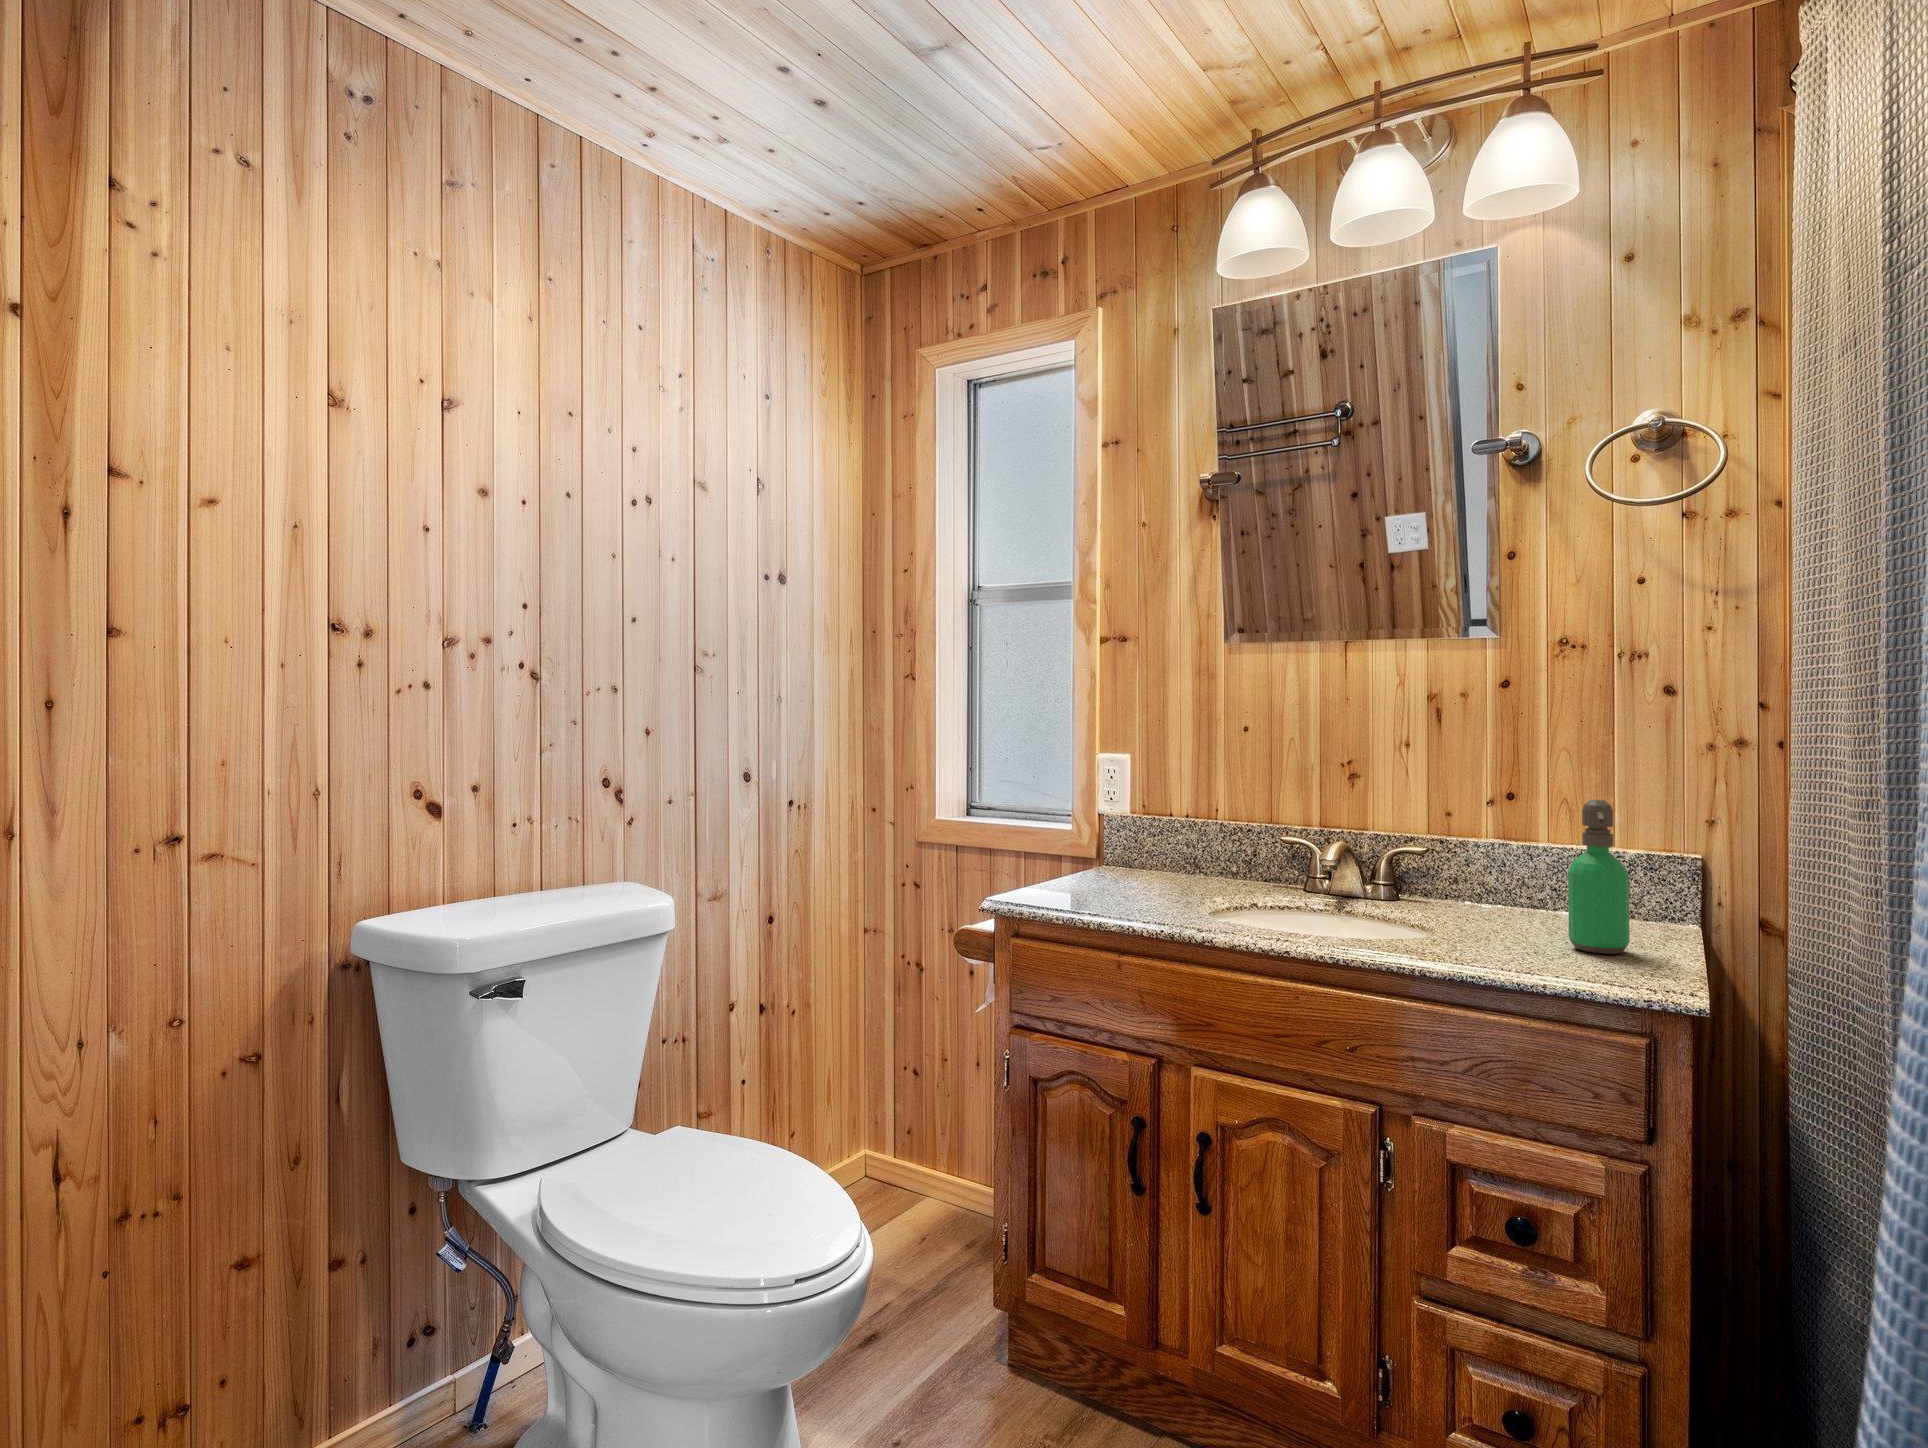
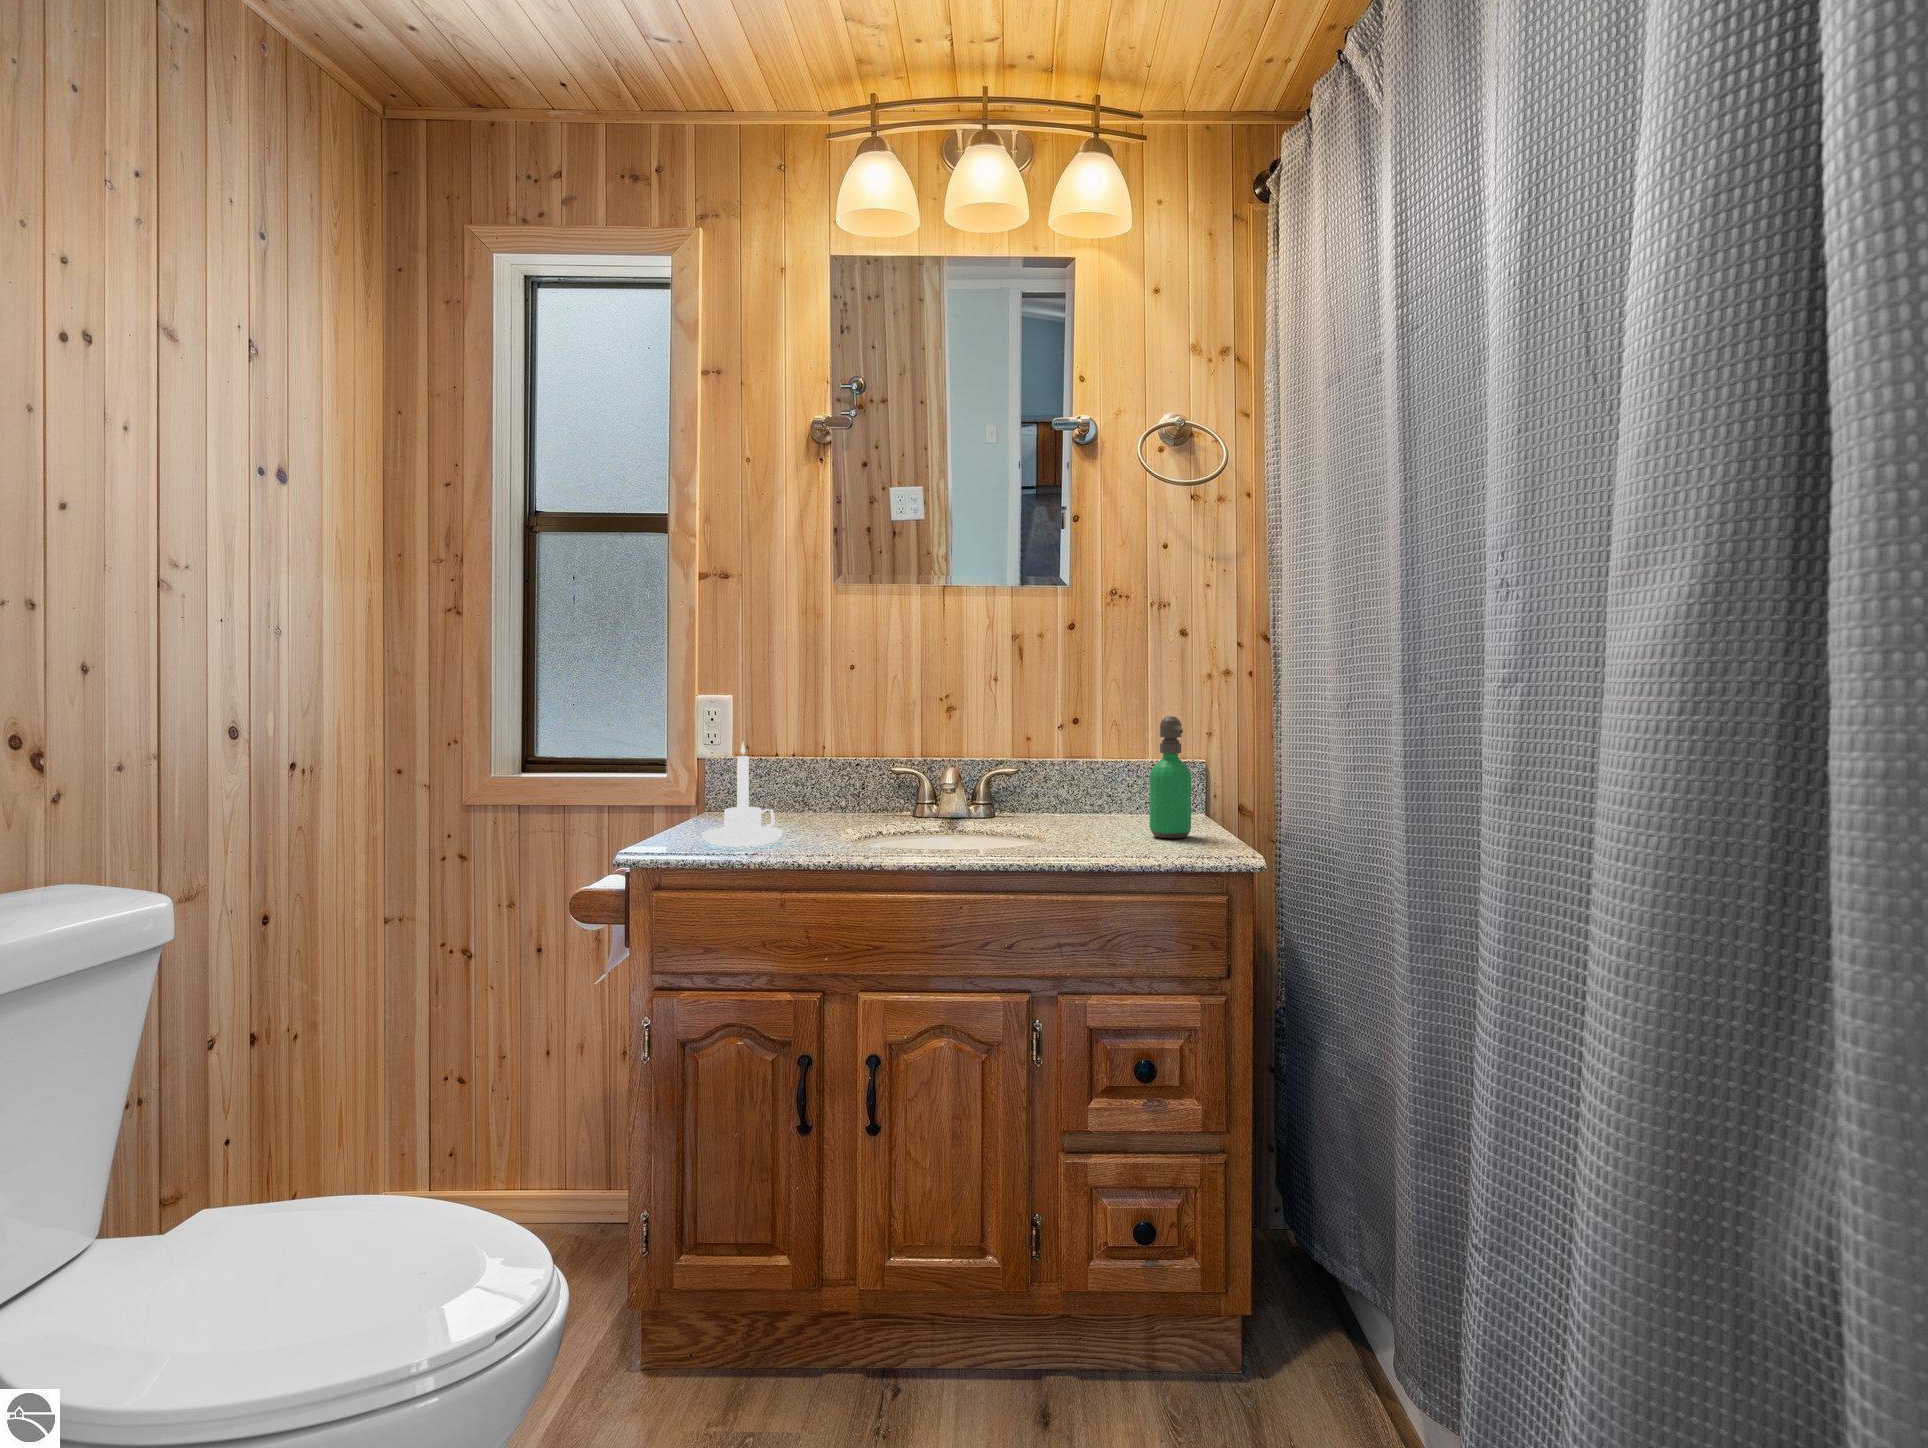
candle holder: none [1066,802,1142,905] -> present [702,743,783,846]

